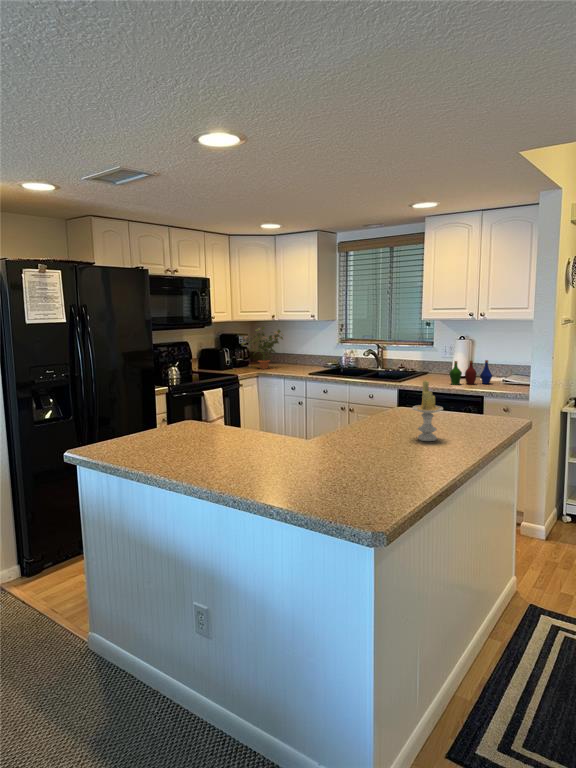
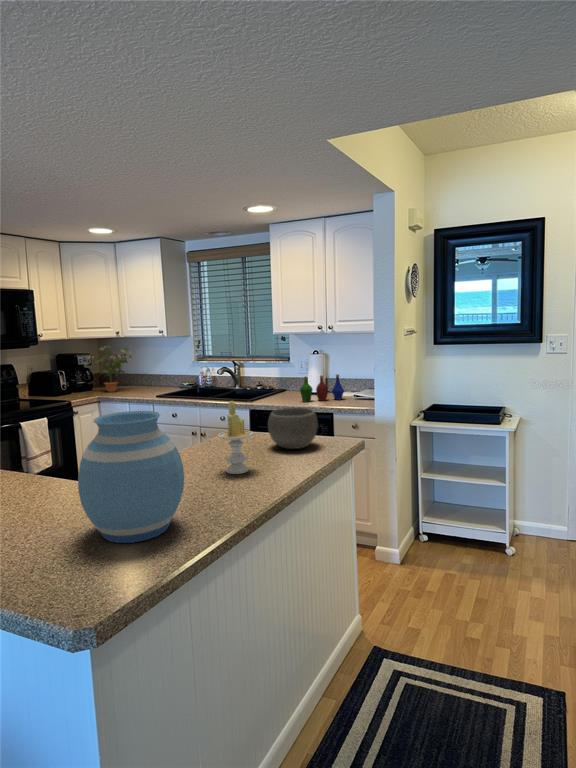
vase: none [334,384,412,483] -> present [78,411,184,543]
bowl: none [444,389,490,424] -> present [268,408,318,449]

